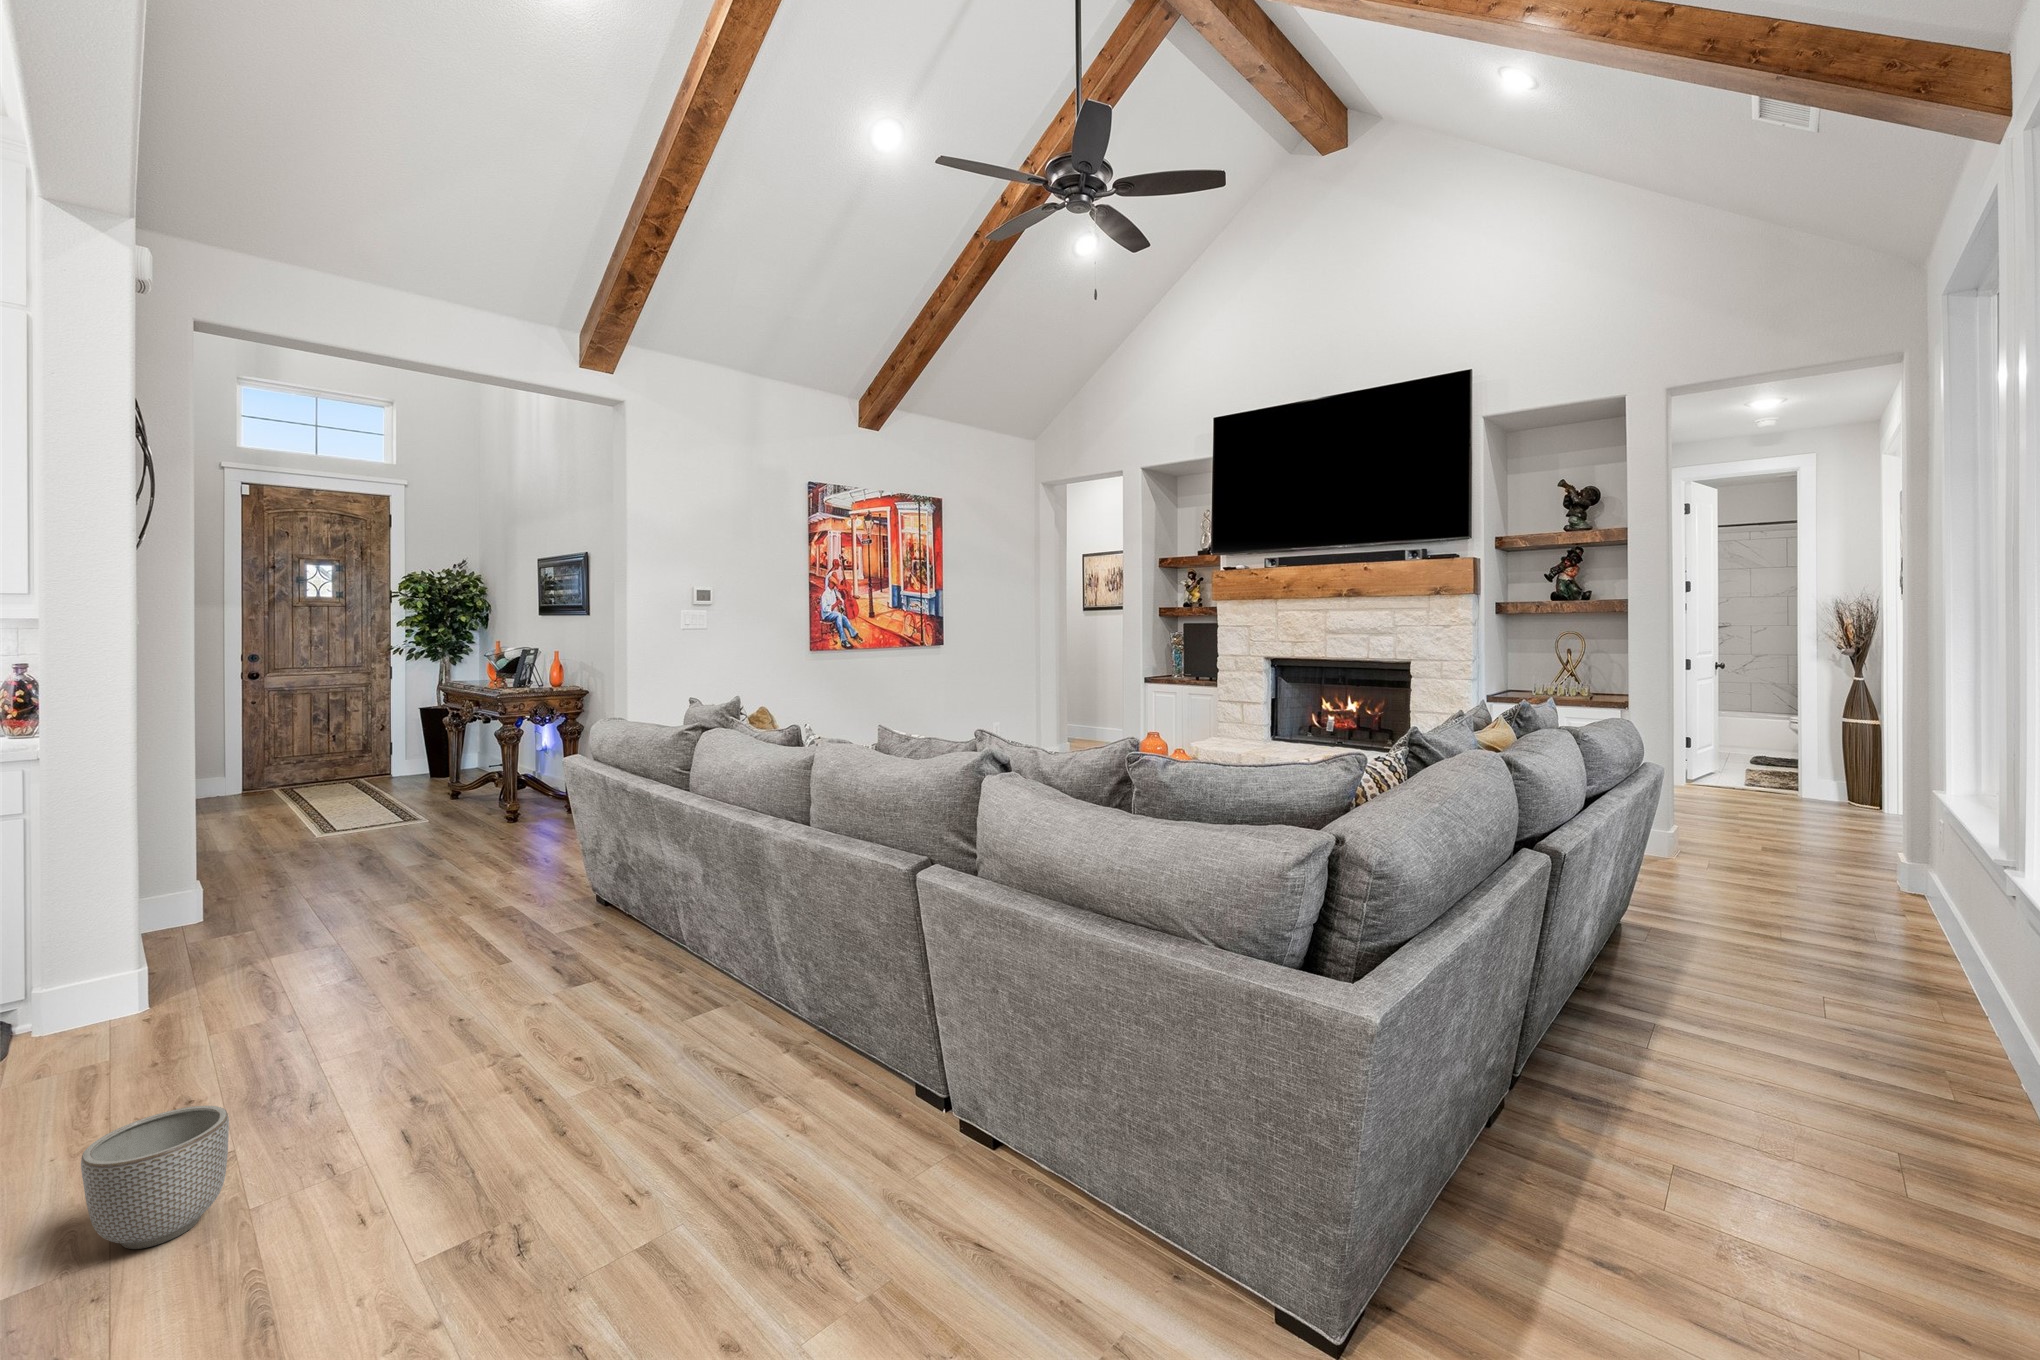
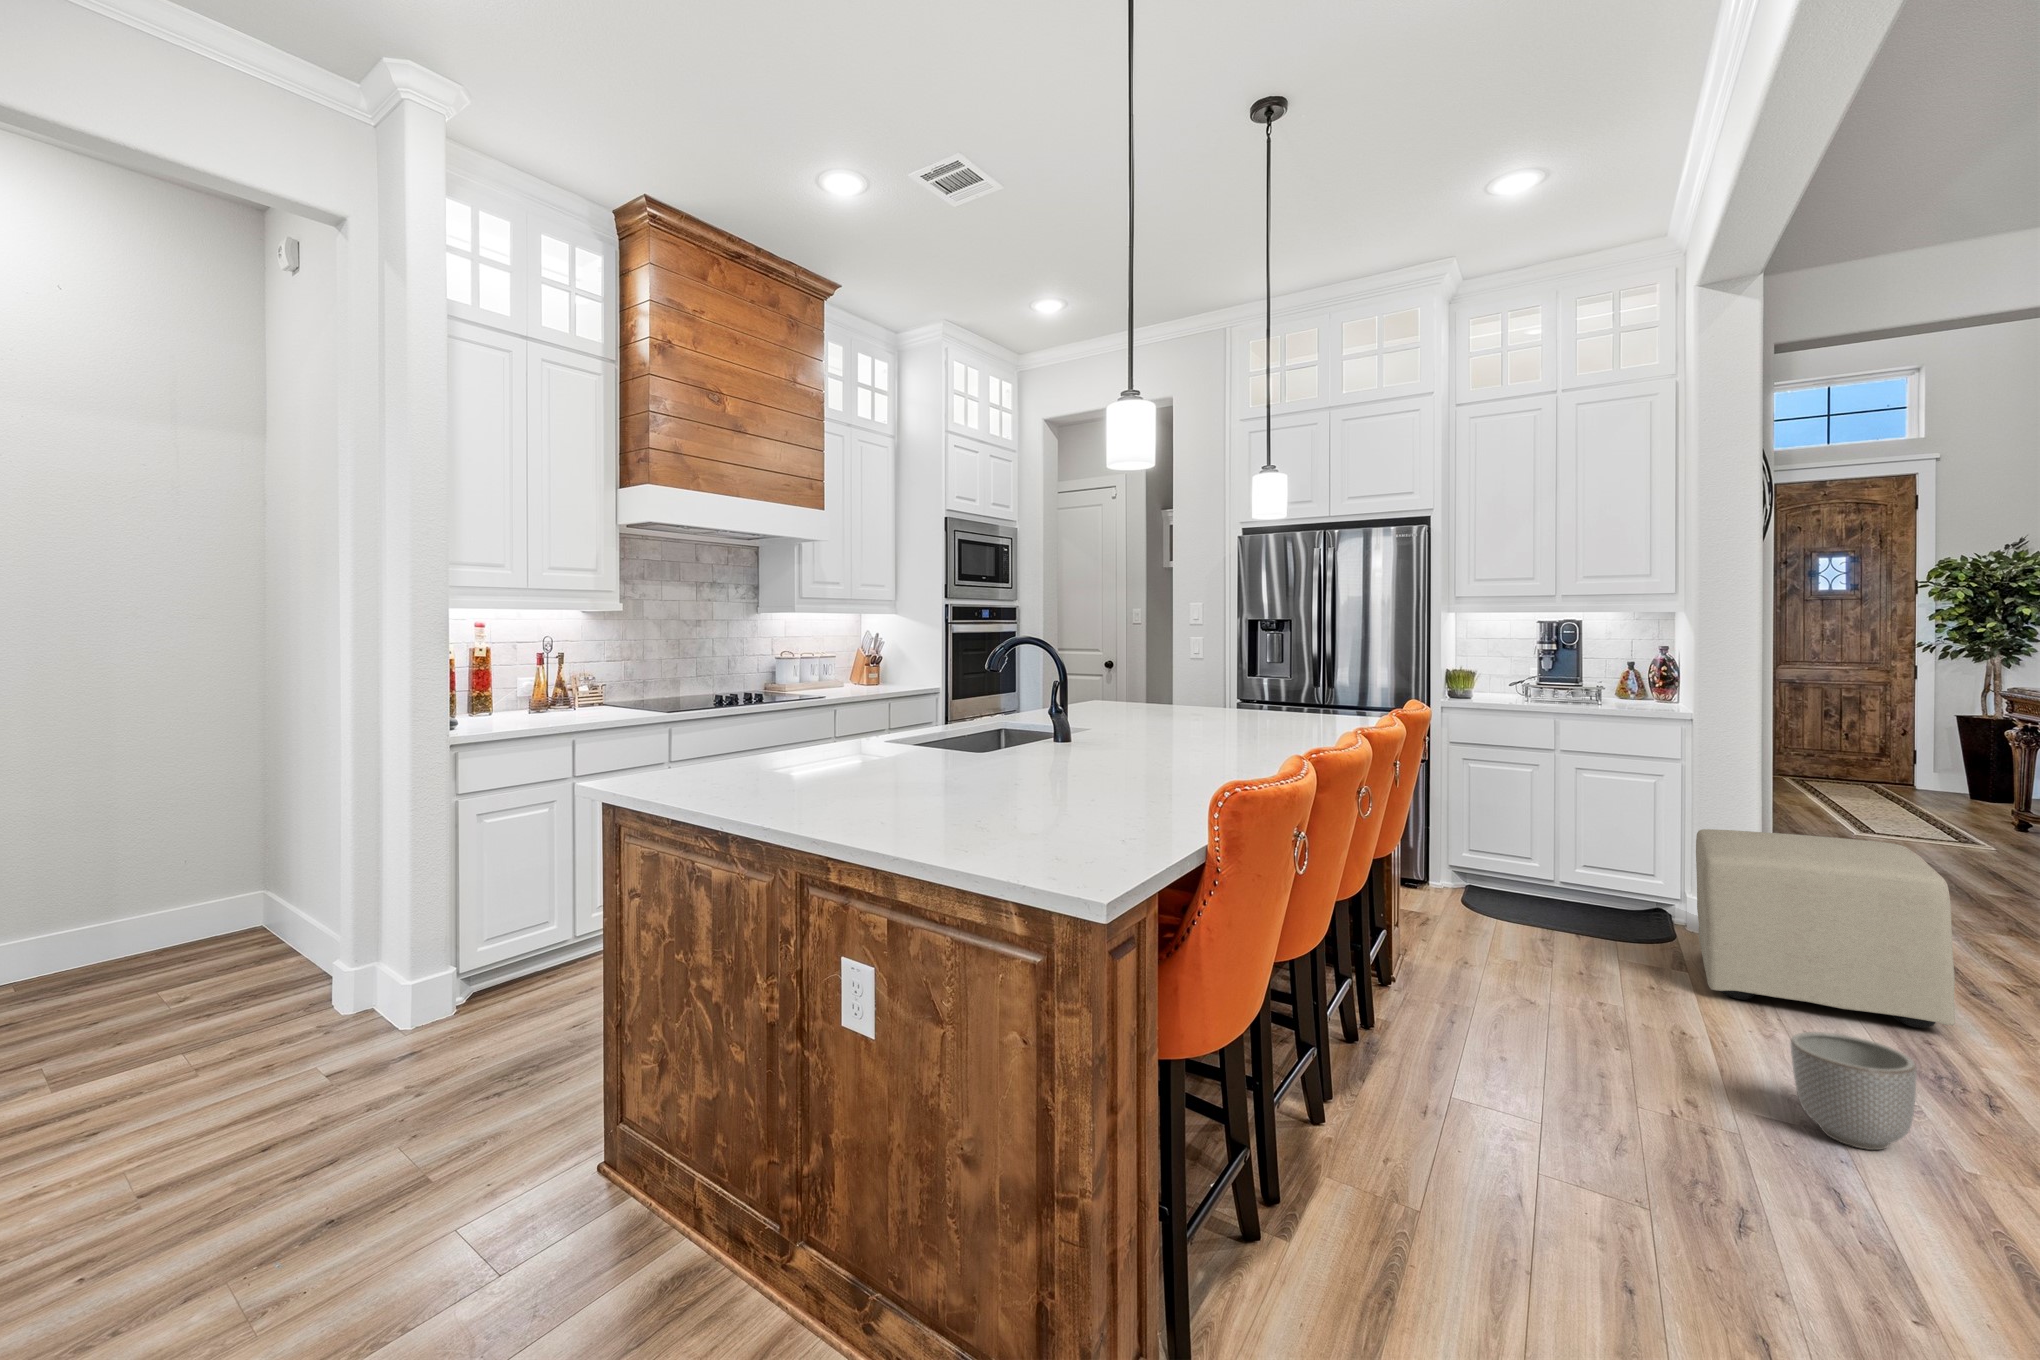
ottoman: none [34,858,324,1102] -> present [1696,829,1955,1028]

